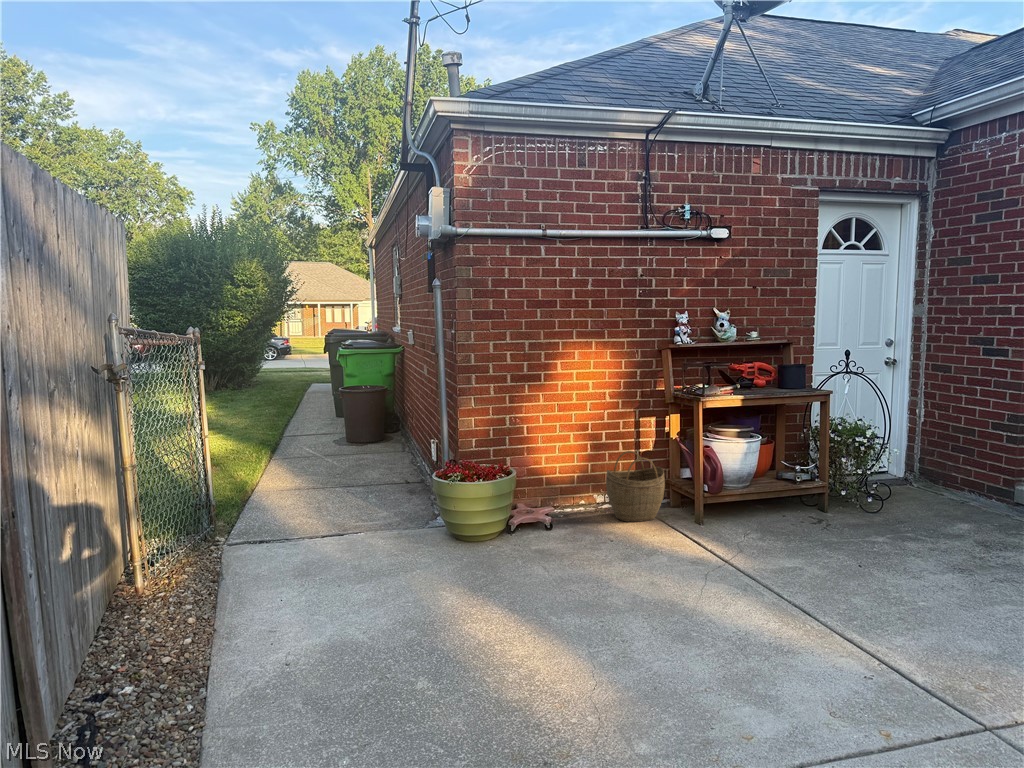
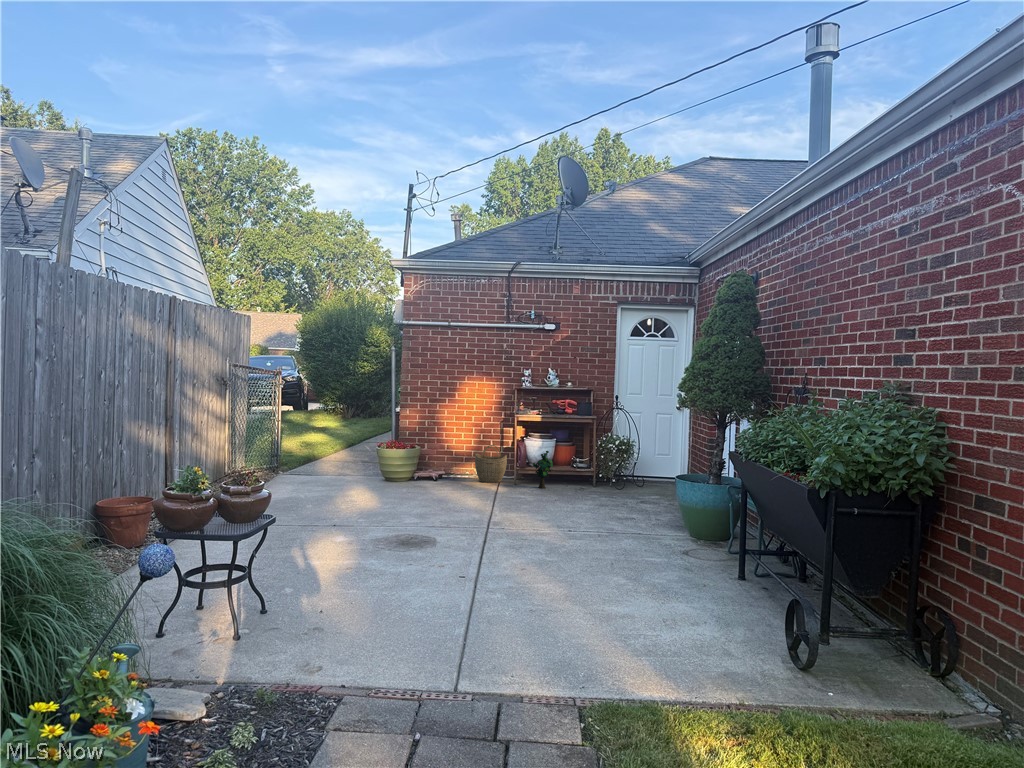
decorative plant: none [728,457,767,526] -> present [532,451,553,488]

